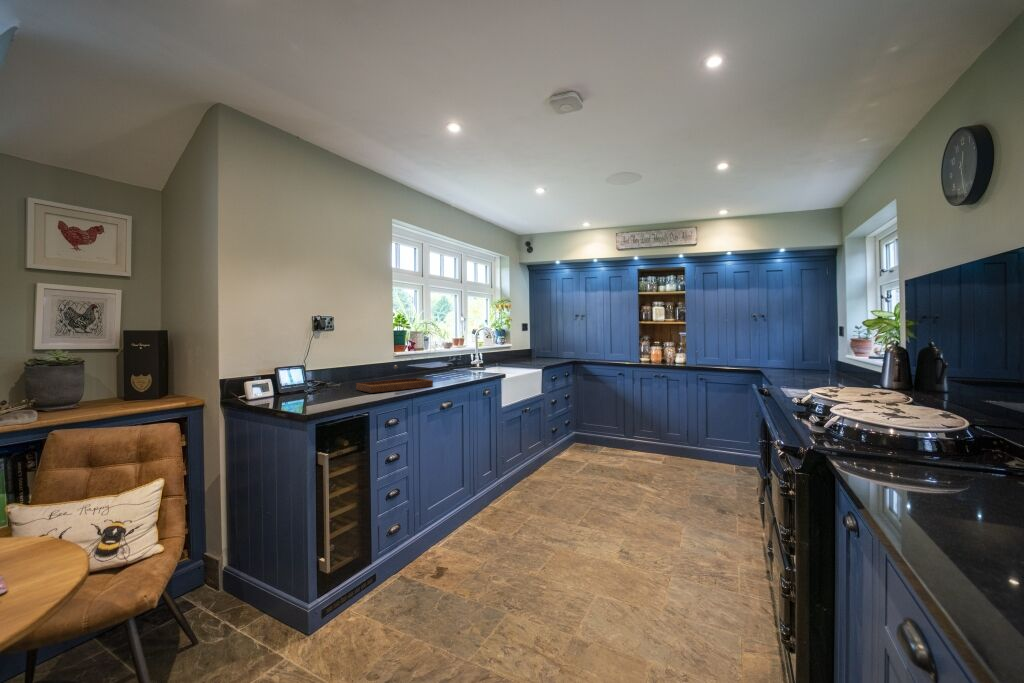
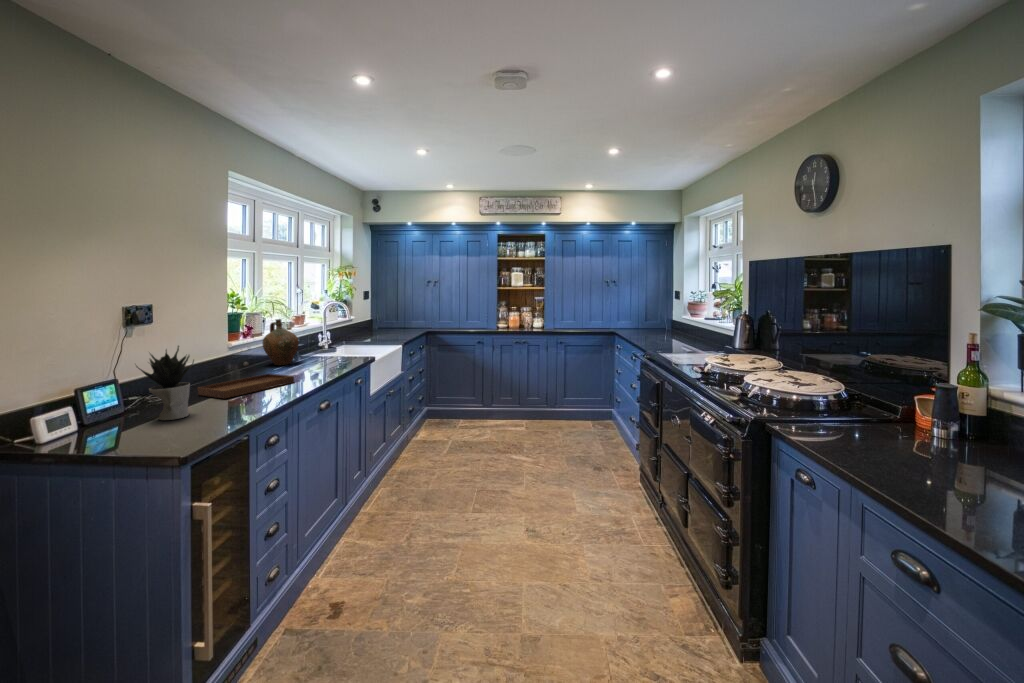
ceramic jug: none [420,336,448,375] -> present [263,319,299,365]
potted plant: none [299,342,343,404] -> present [137,346,194,420]

